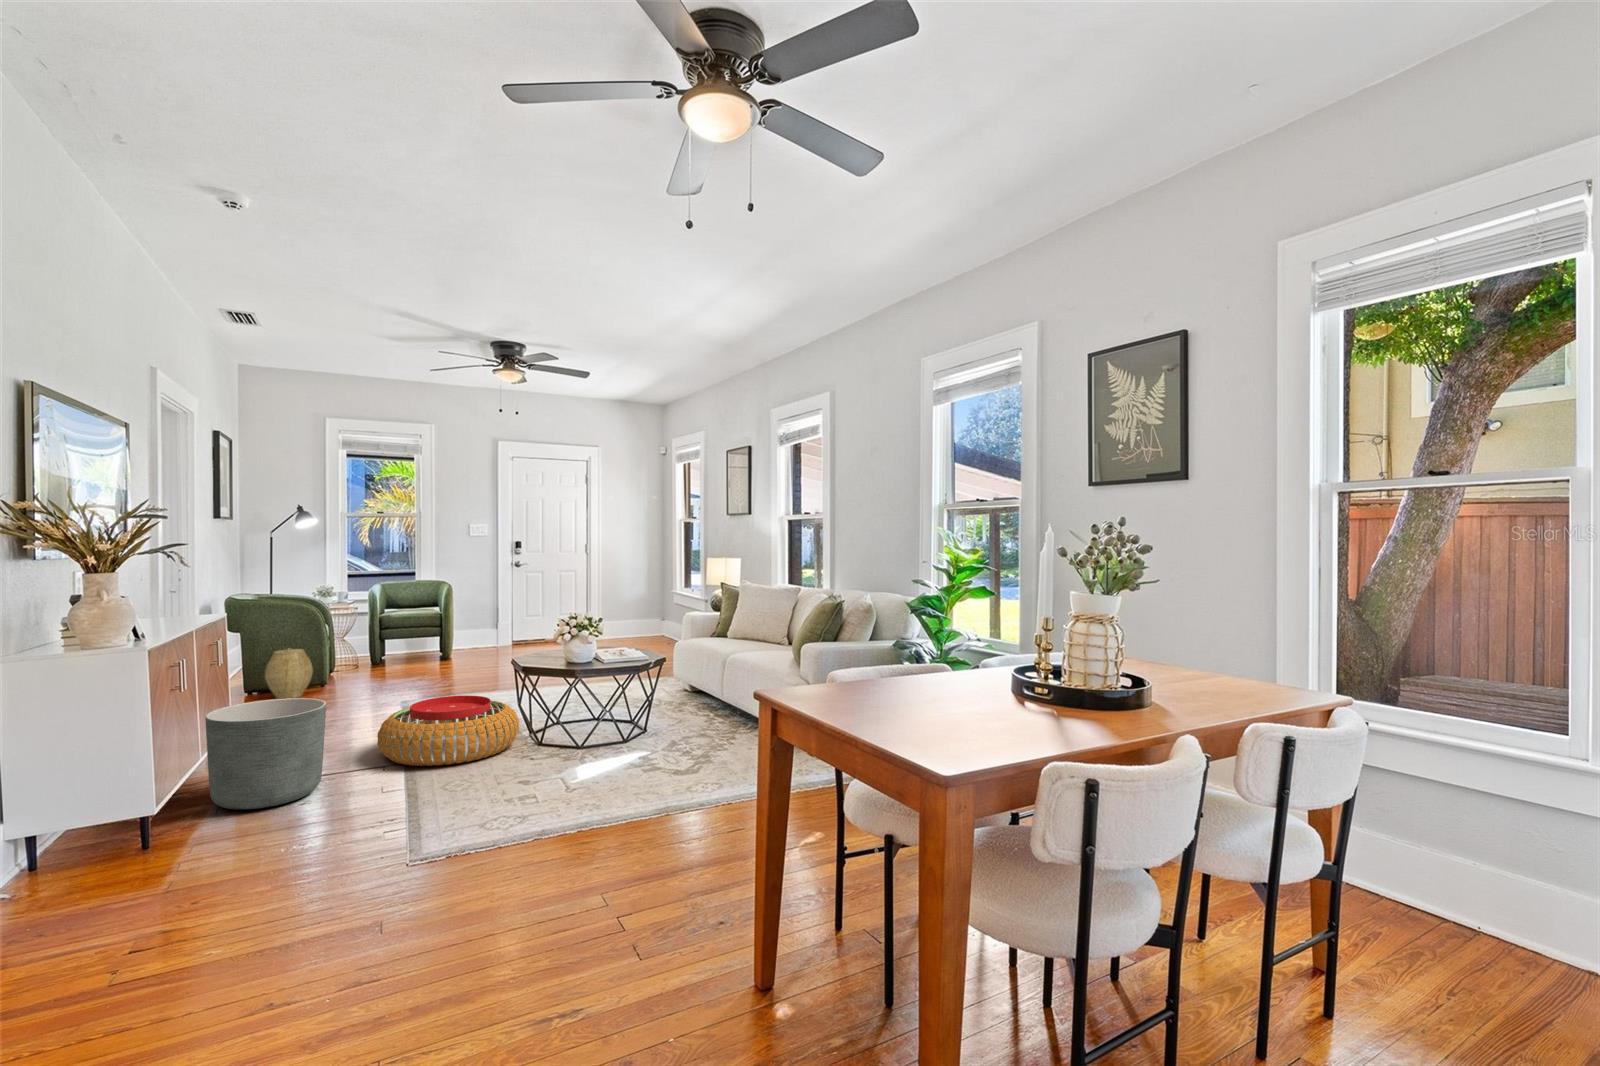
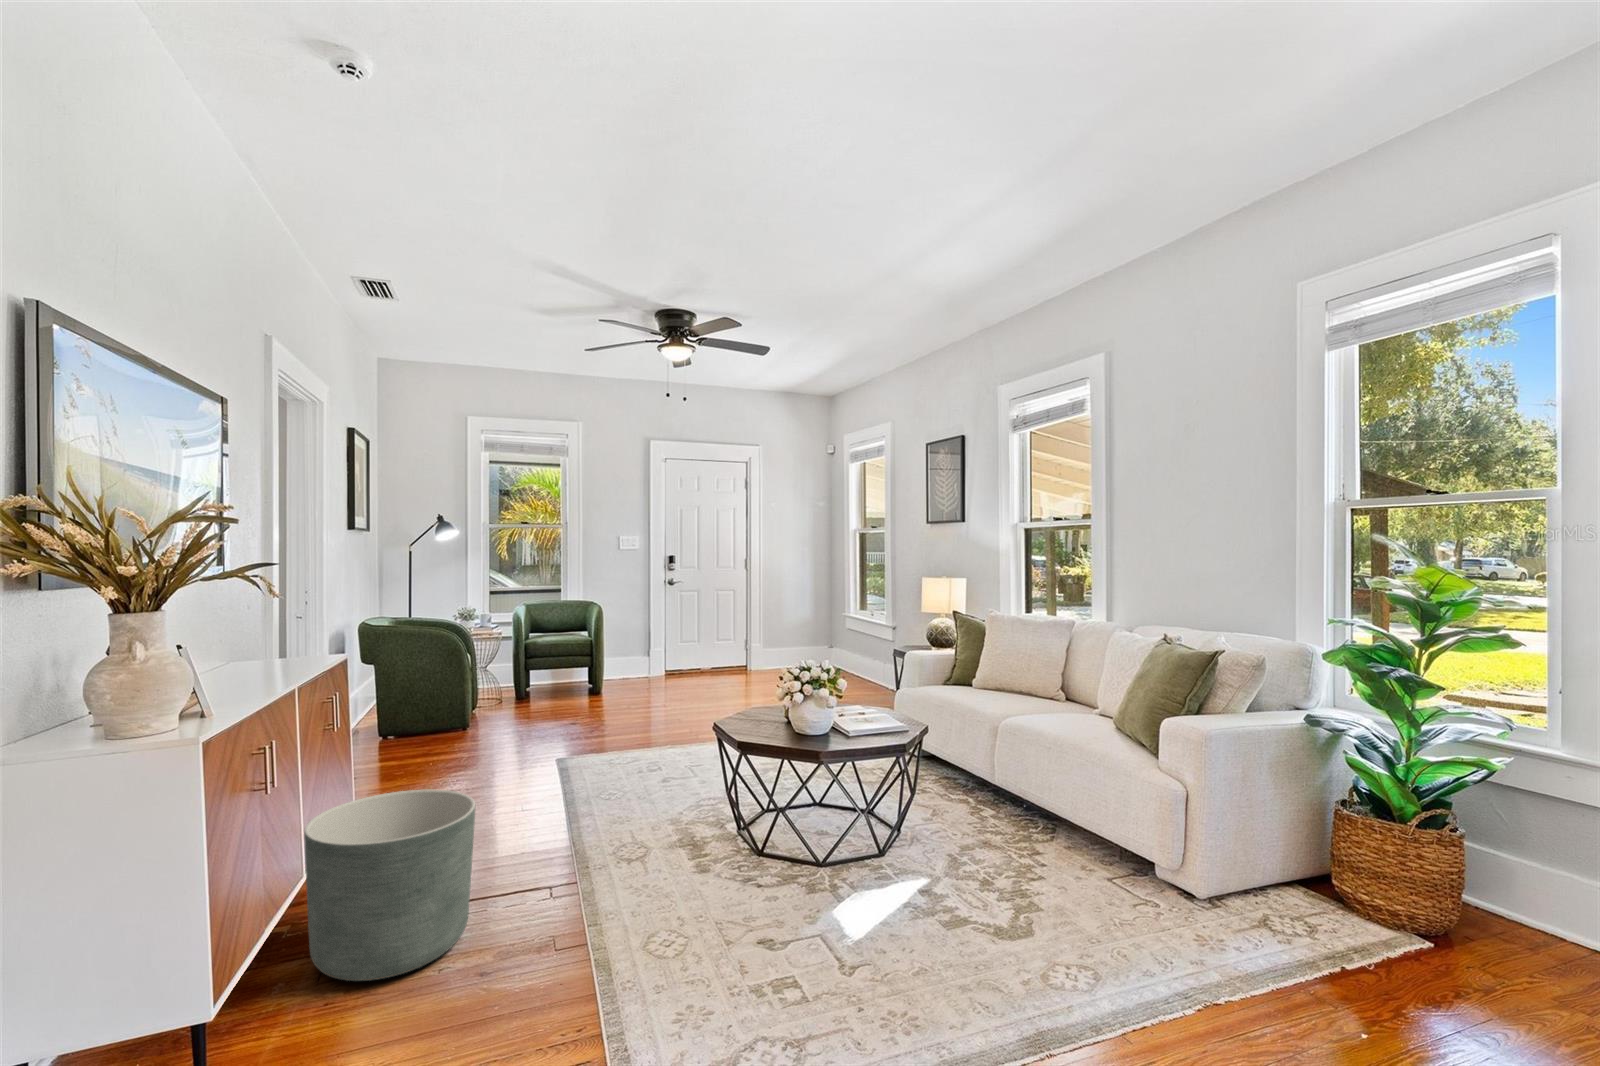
woven basket: present [265,649,313,699] -> none [400,686,453,750]
pouf: present [377,695,519,766] -> none [541,773,729,891]

